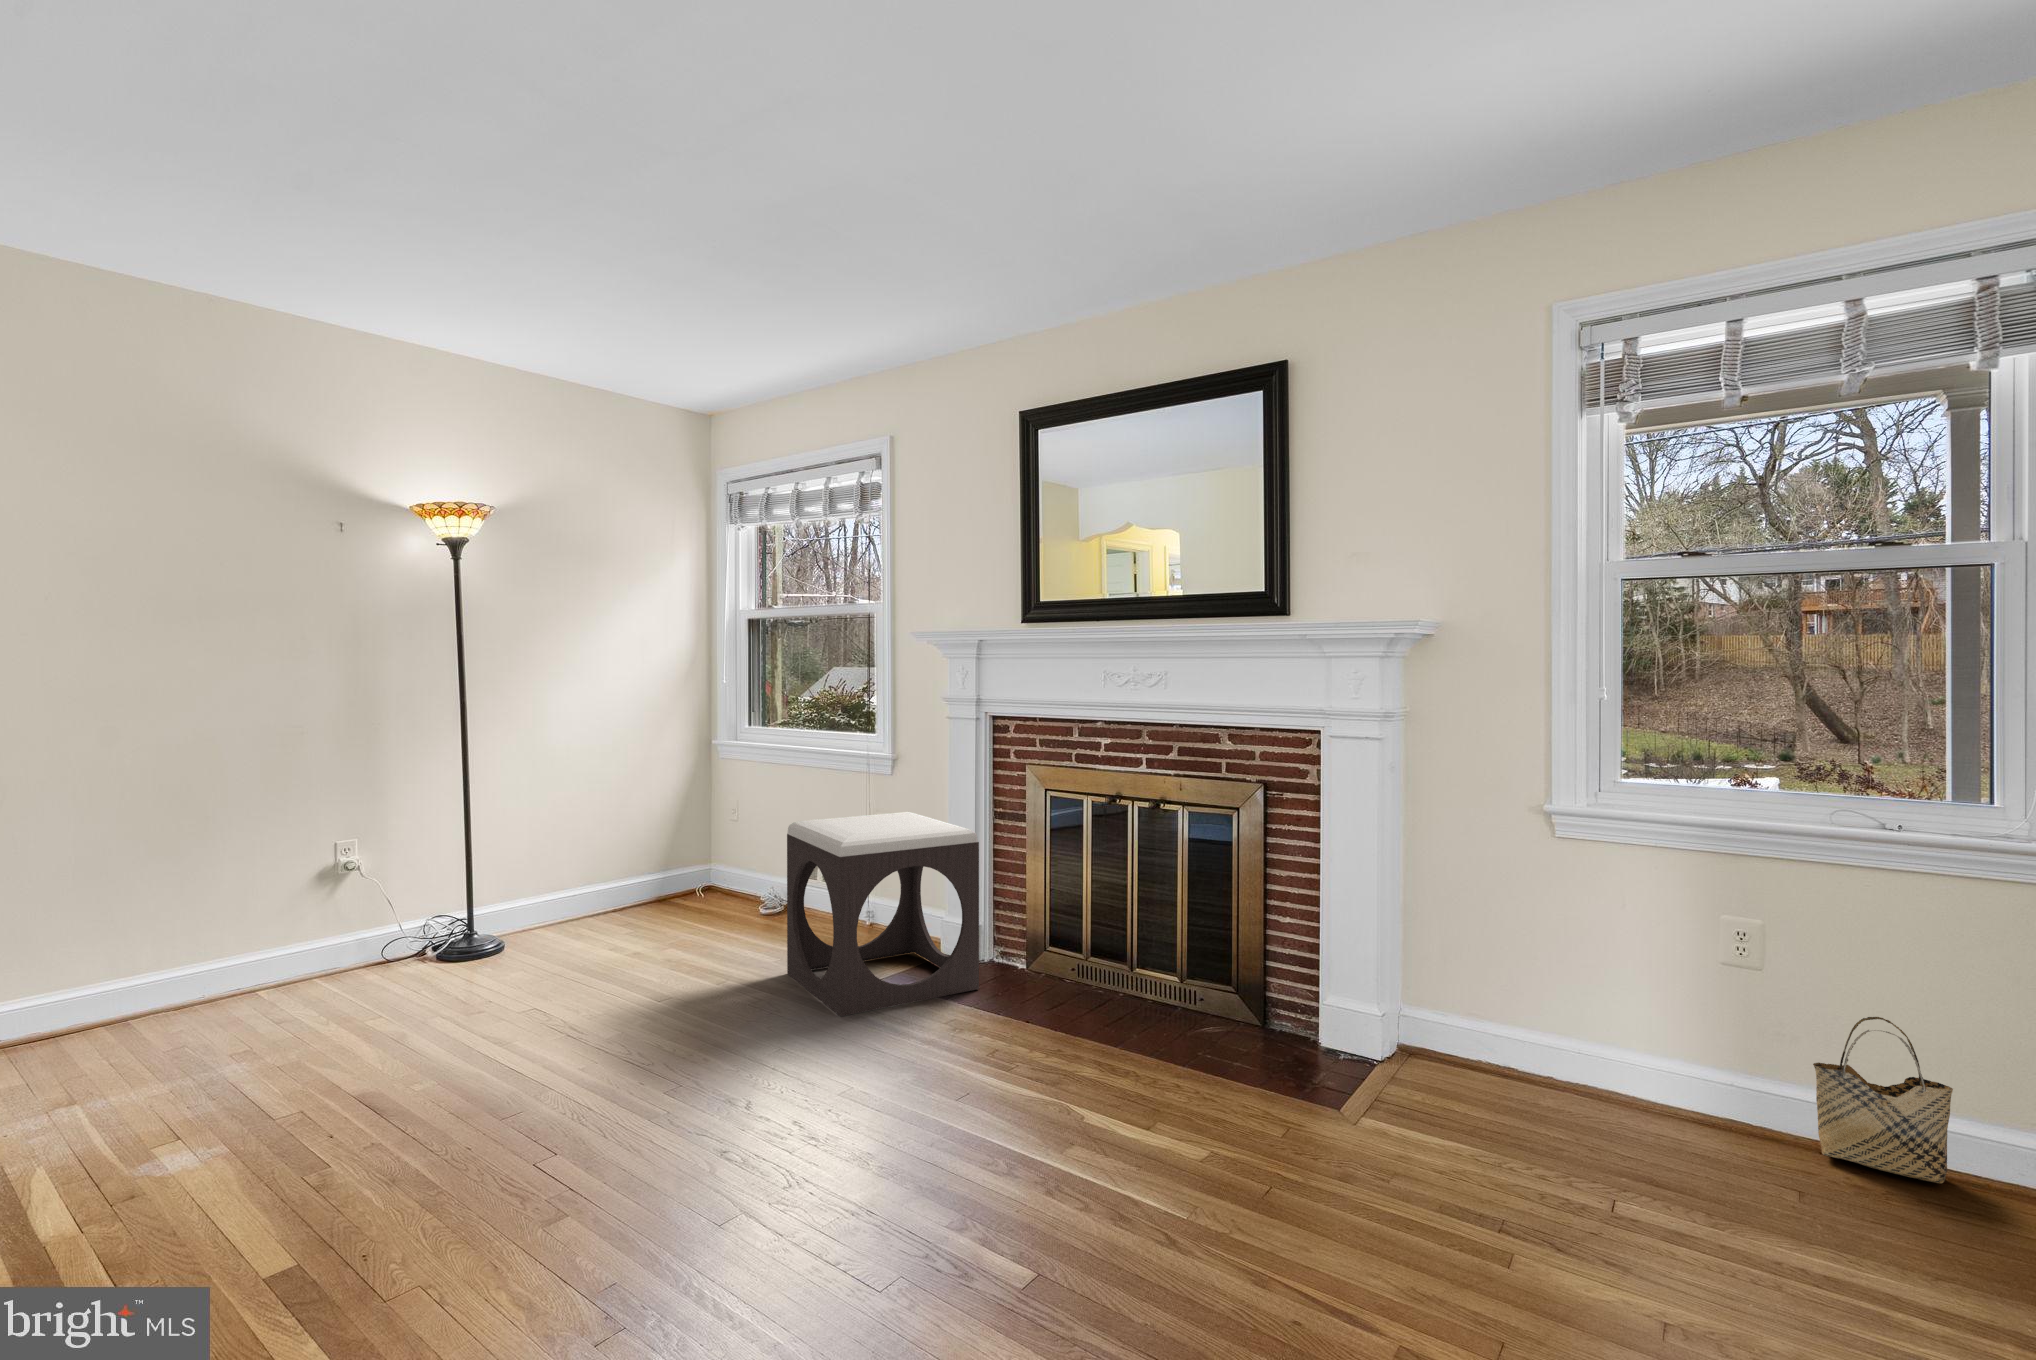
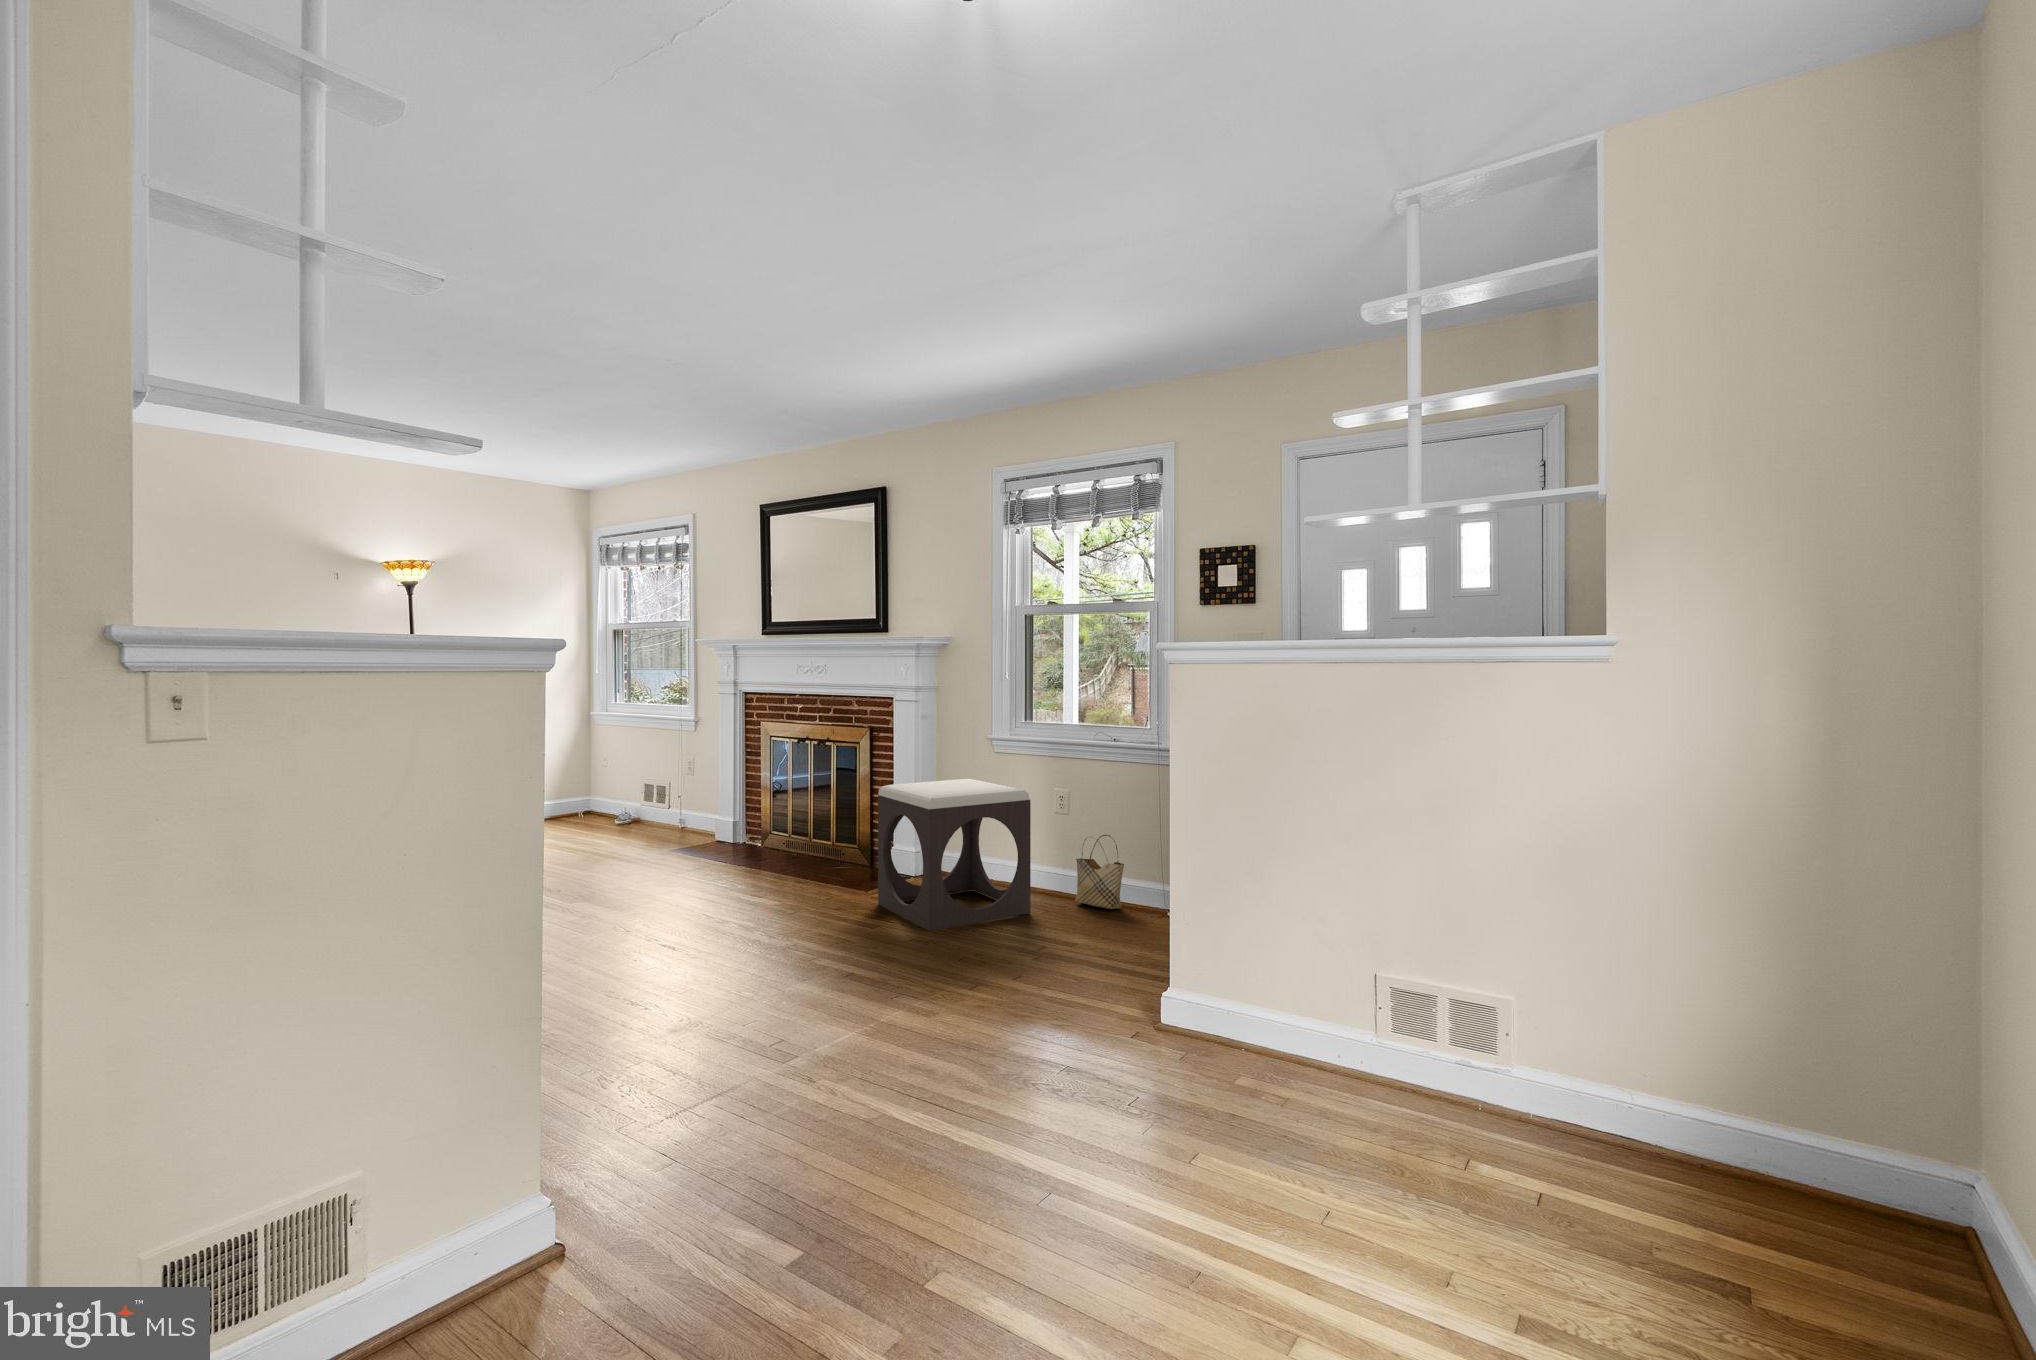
footstool: present [787,812,979,1016] -> present [878,779,1031,931]

